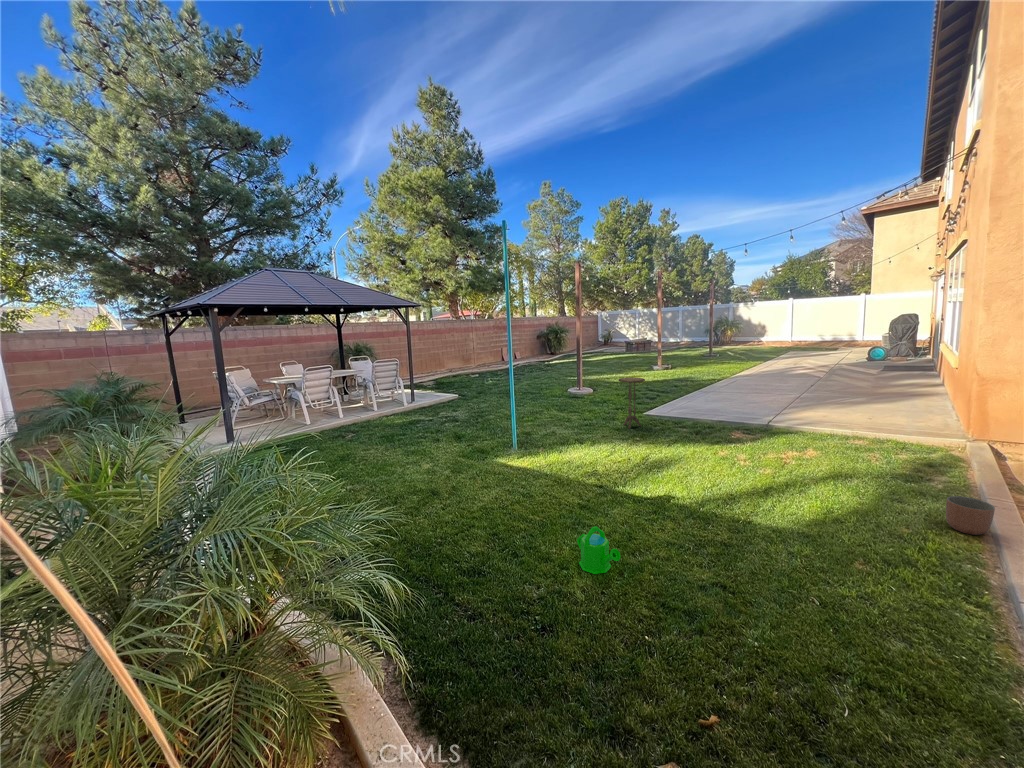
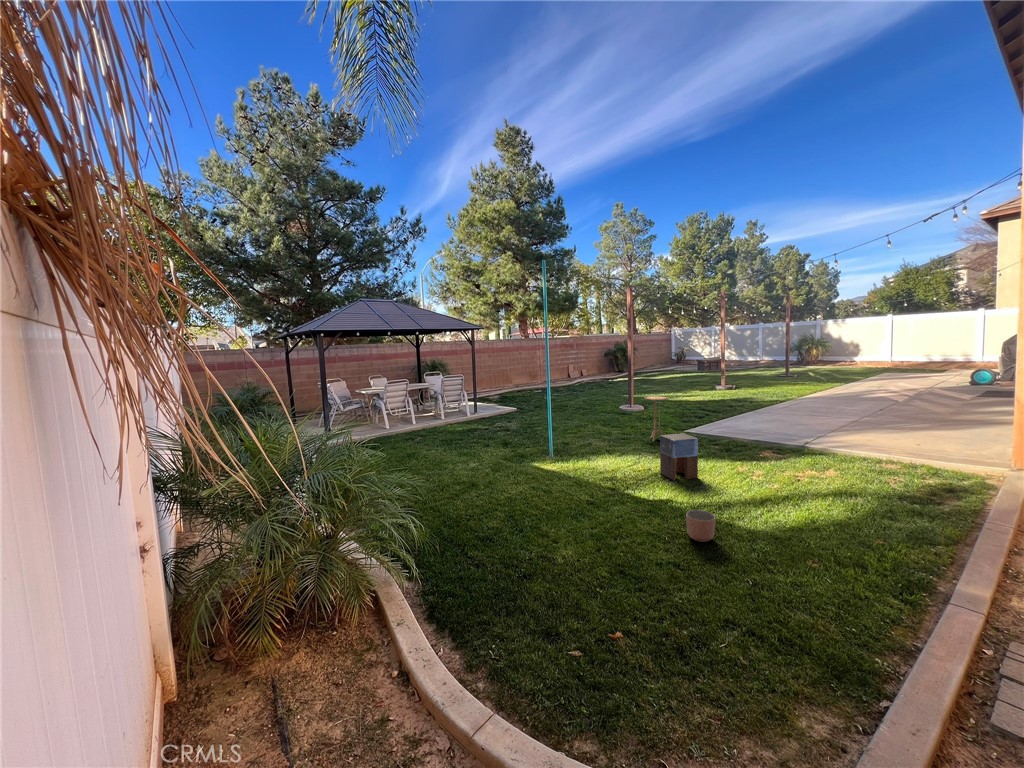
stool: none [661,422,709,481] -> present [660,433,698,481]
planter: present [946,496,995,535] -> present [686,510,715,542]
watering can: present [577,526,621,574] -> none [564,497,589,529]

